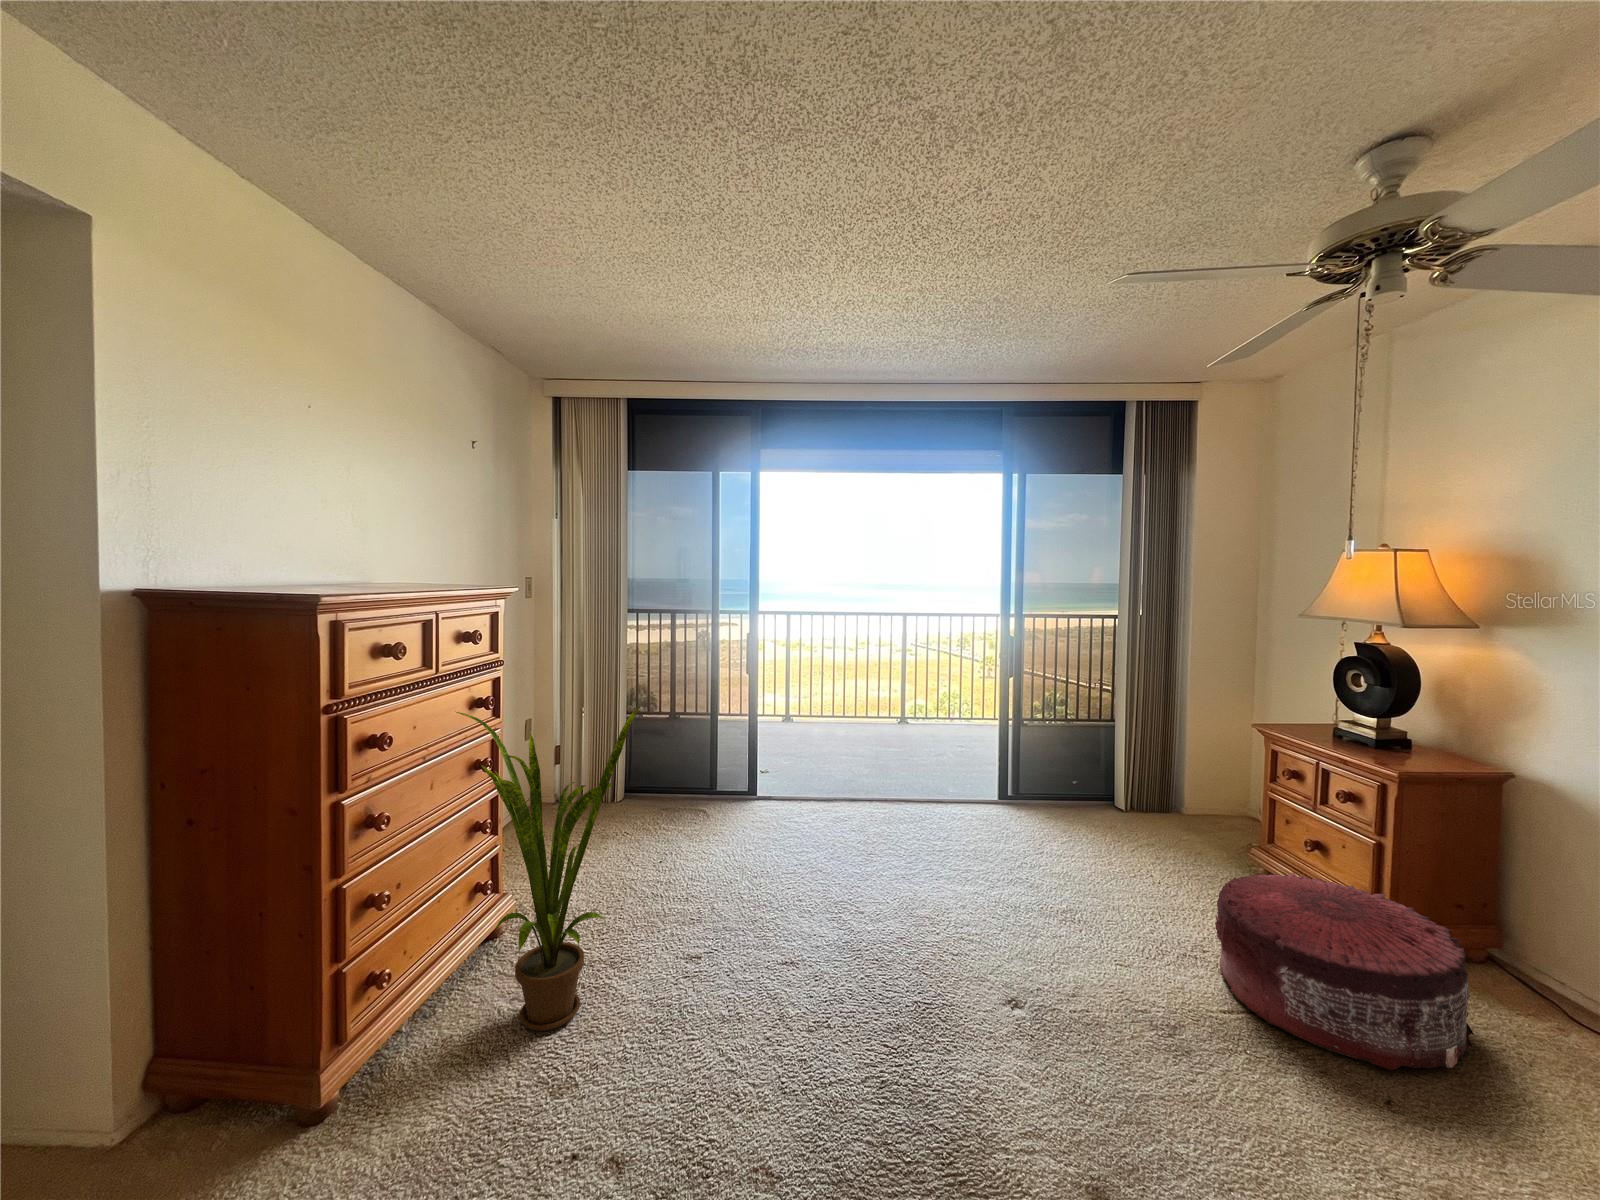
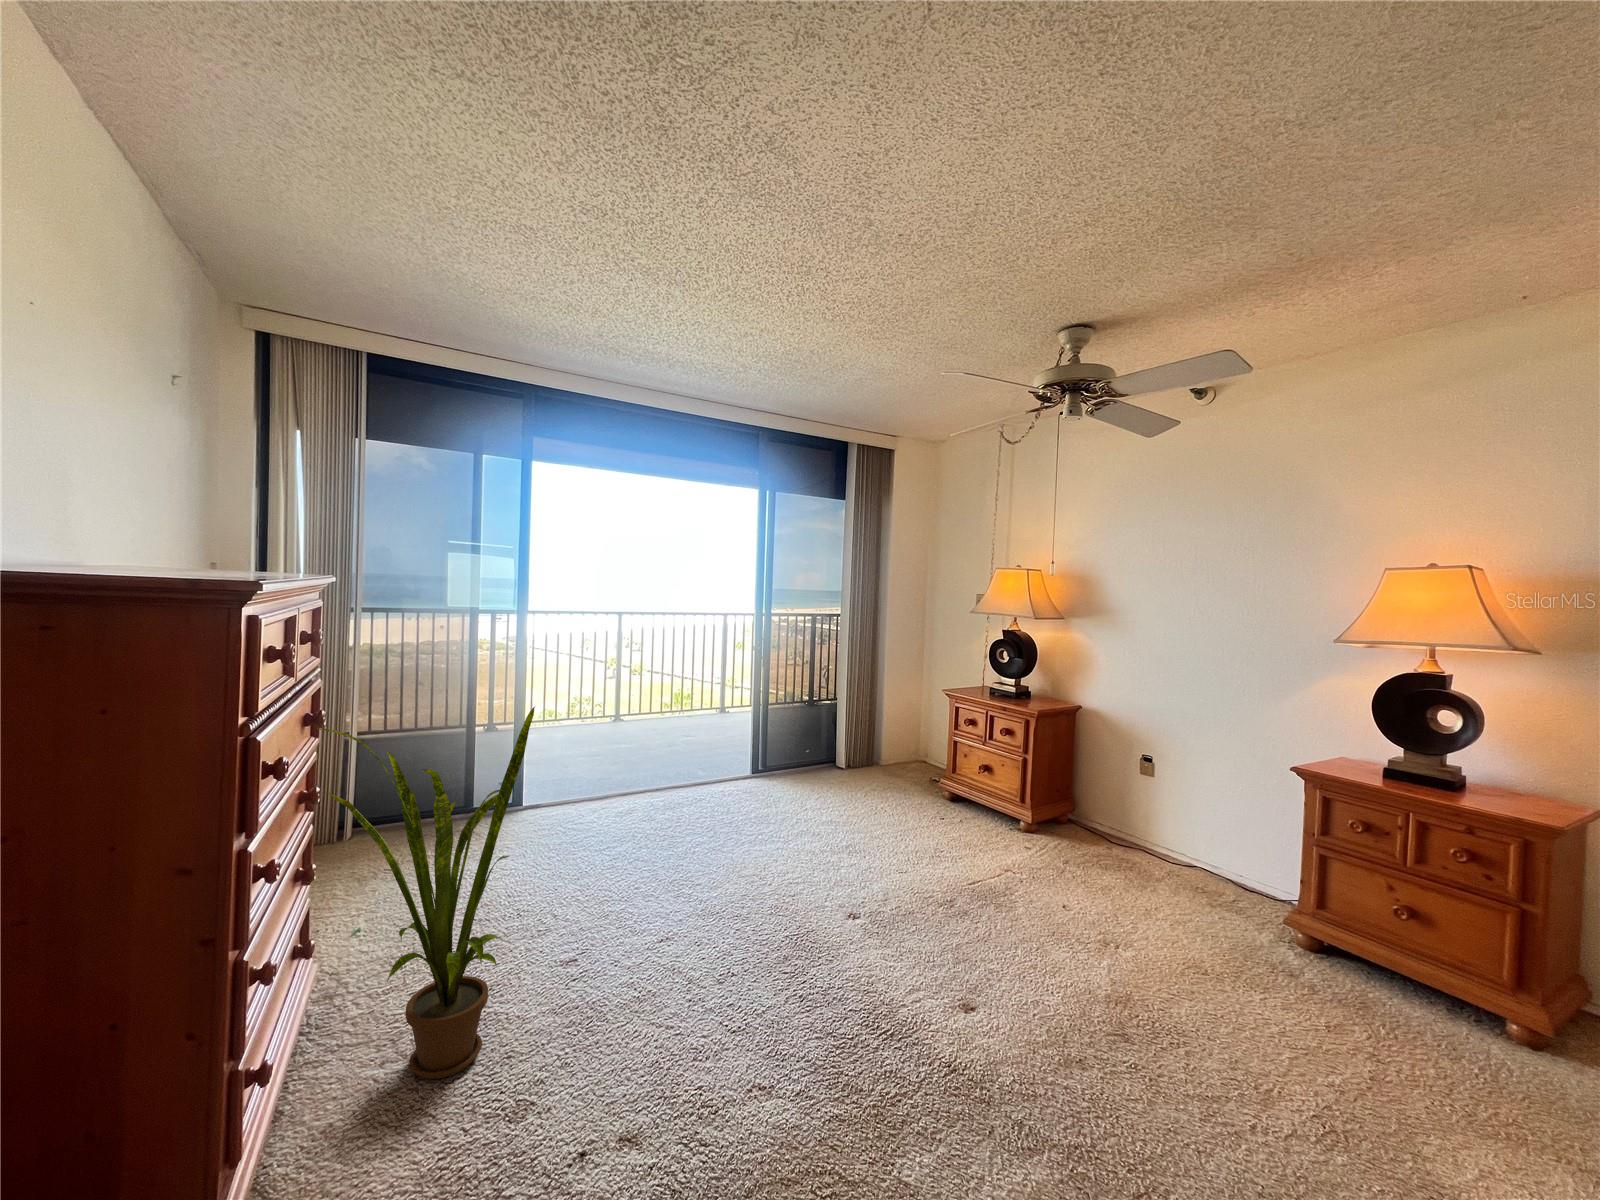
pouf: present [1215,873,1474,1070] -> none [954,786,1086,890]

